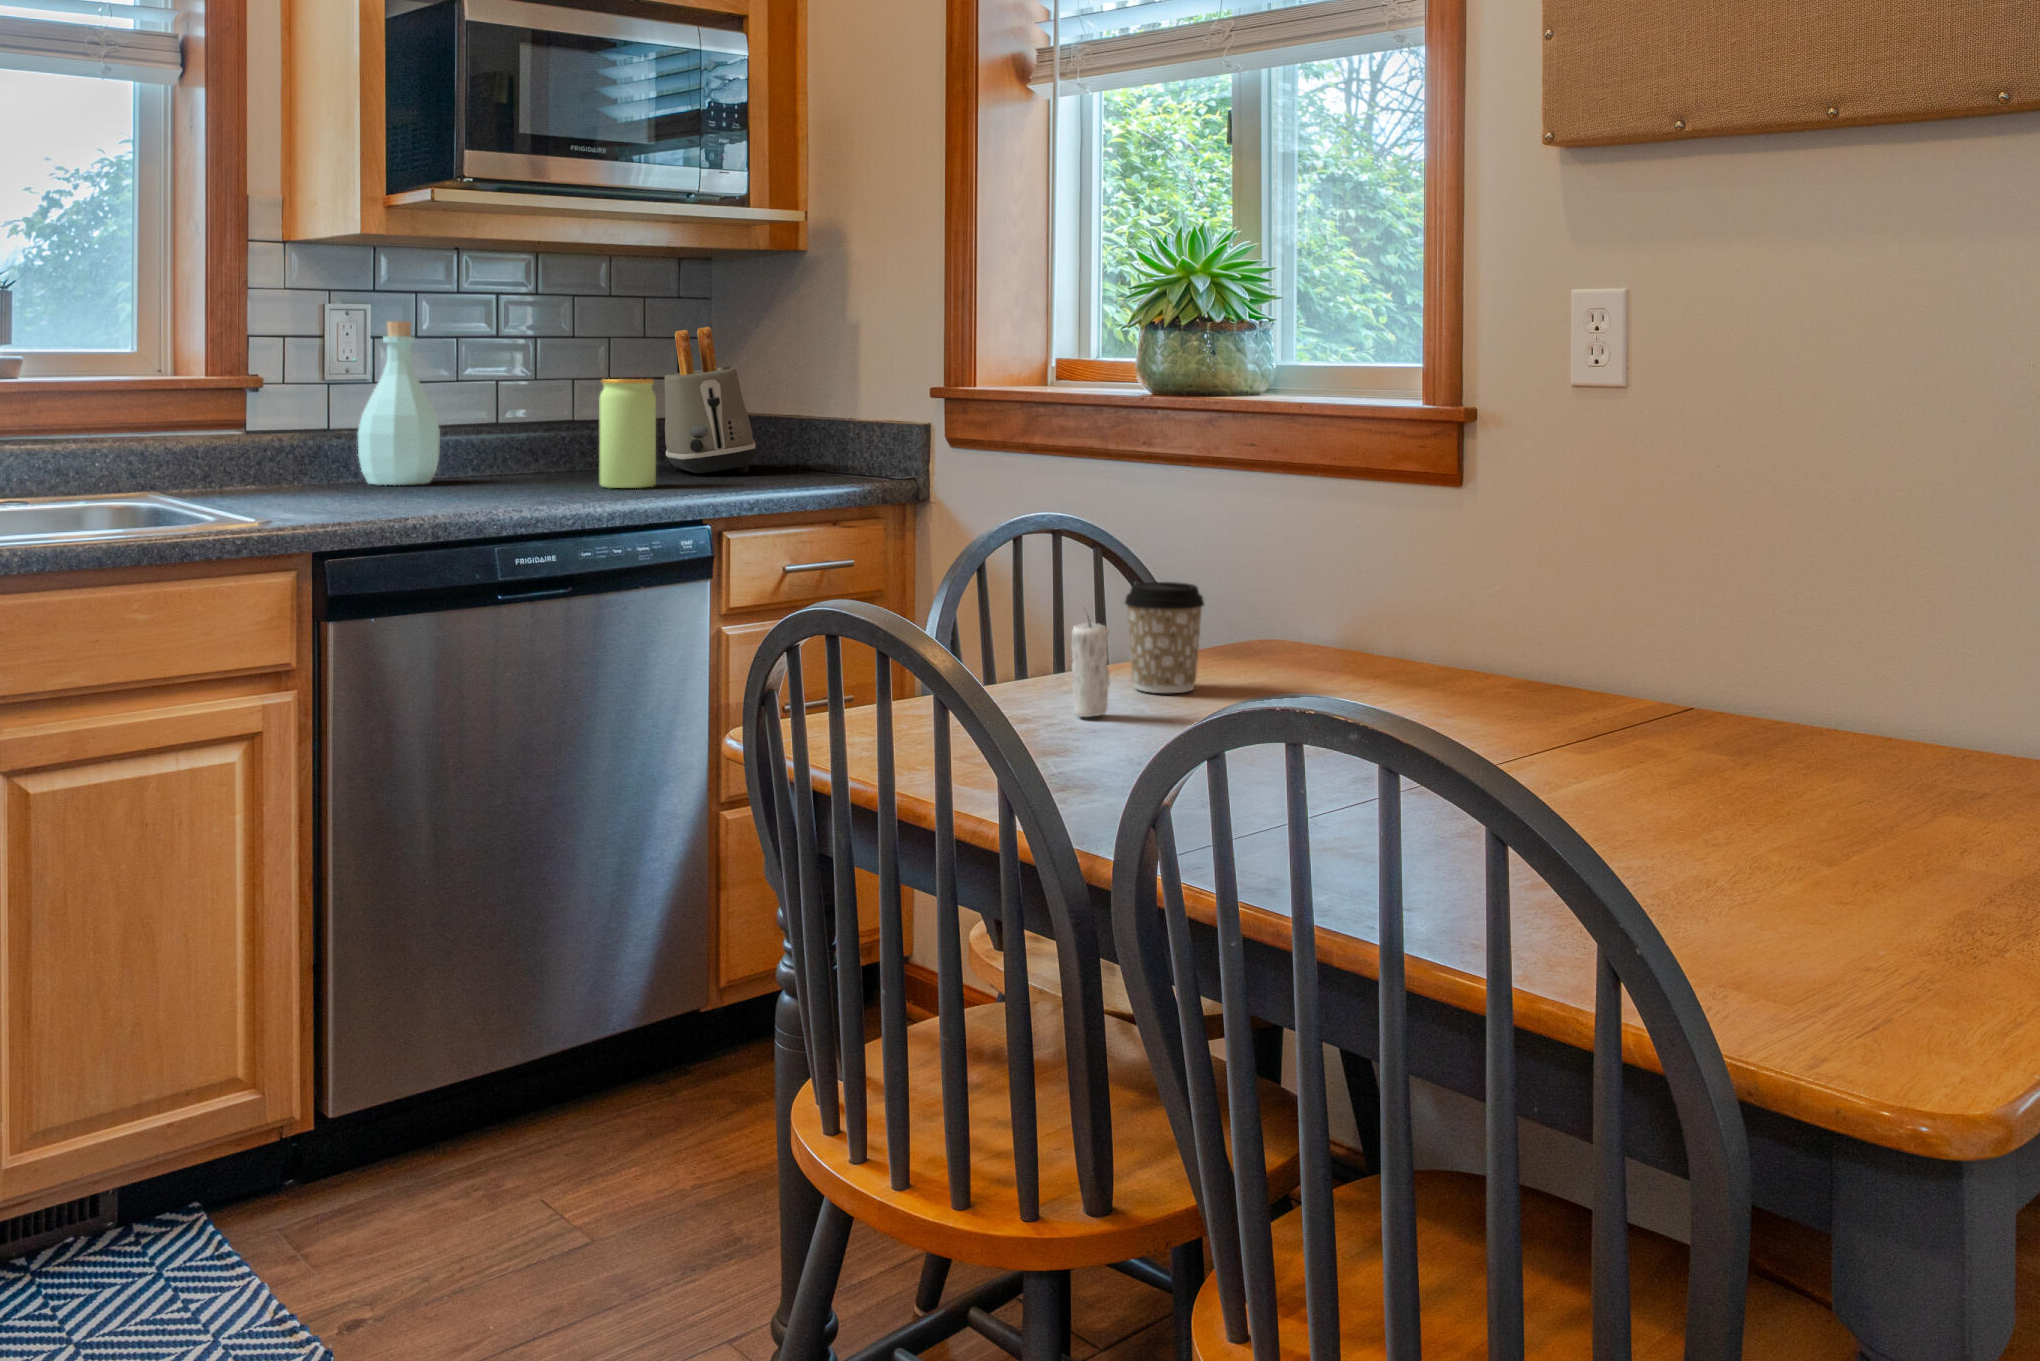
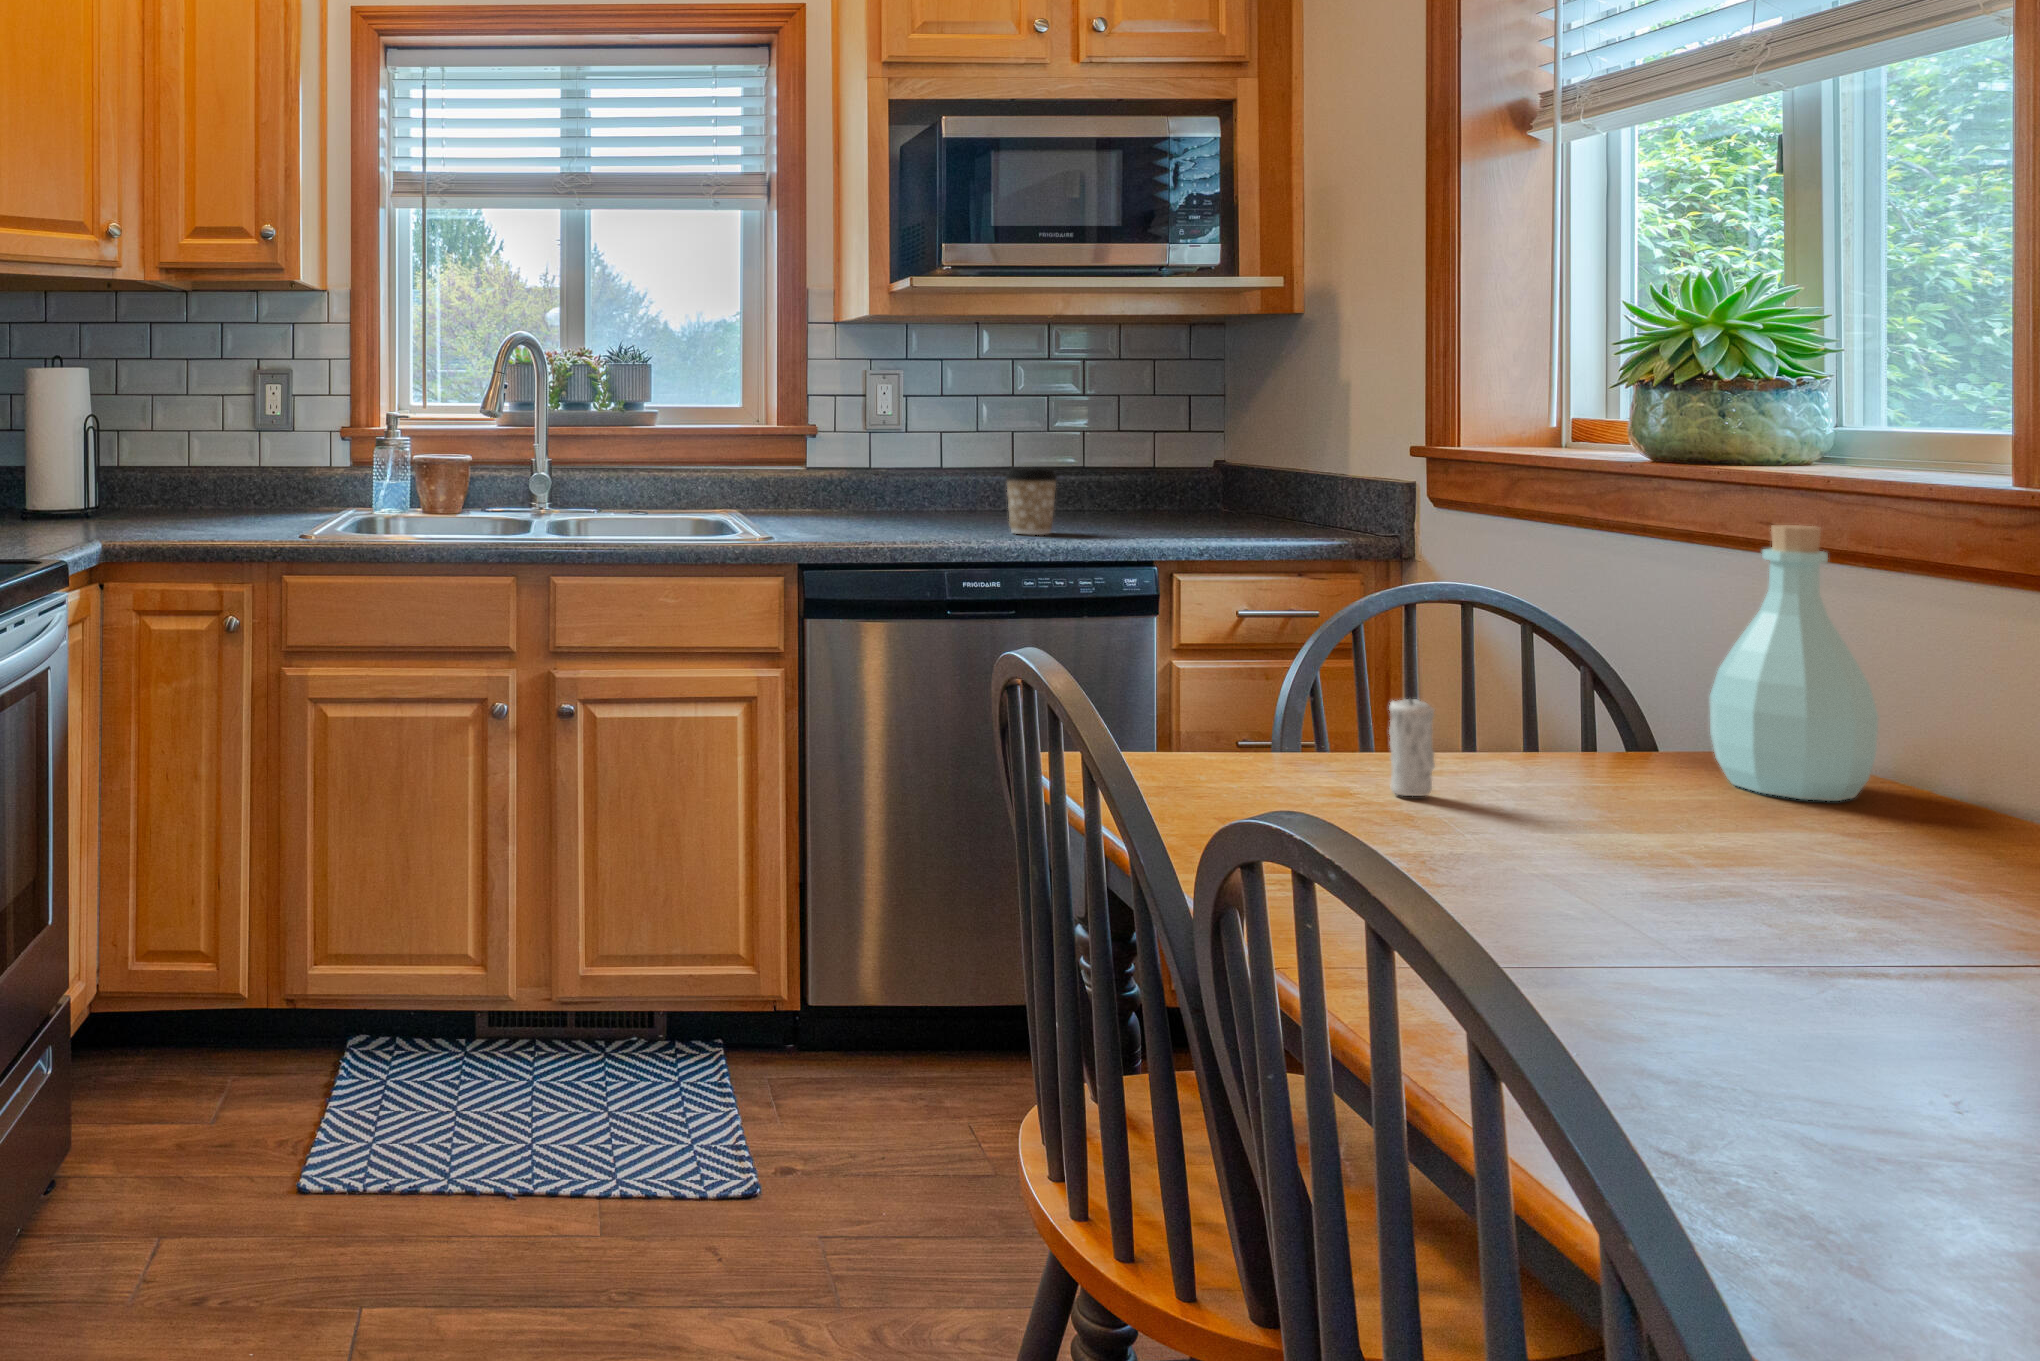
bottle: present [358,321,440,485] -> present [1710,525,1878,801]
toaster: present [665,327,755,473] -> none [1162,384,1250,518]
jar: present [599,379,656,488] -> none [1076,432,1128,528]
coffee cup: present [1125,582,1204,693] -> present [1006,467,1057,535]

